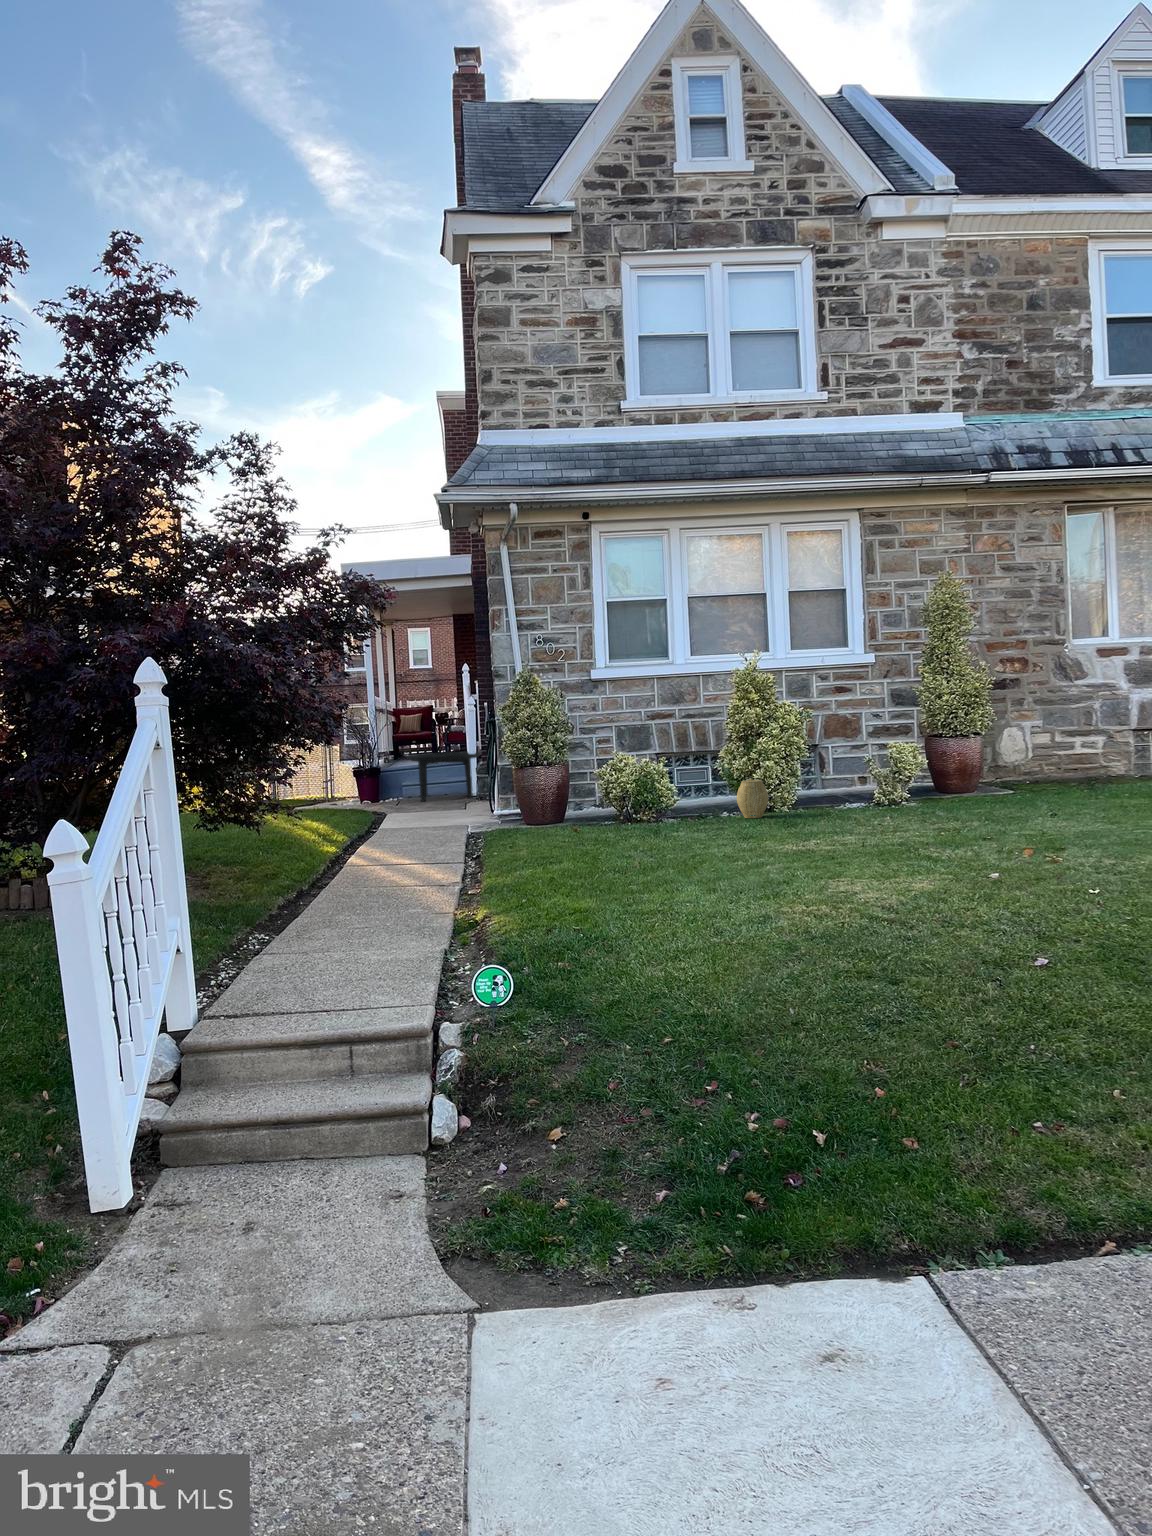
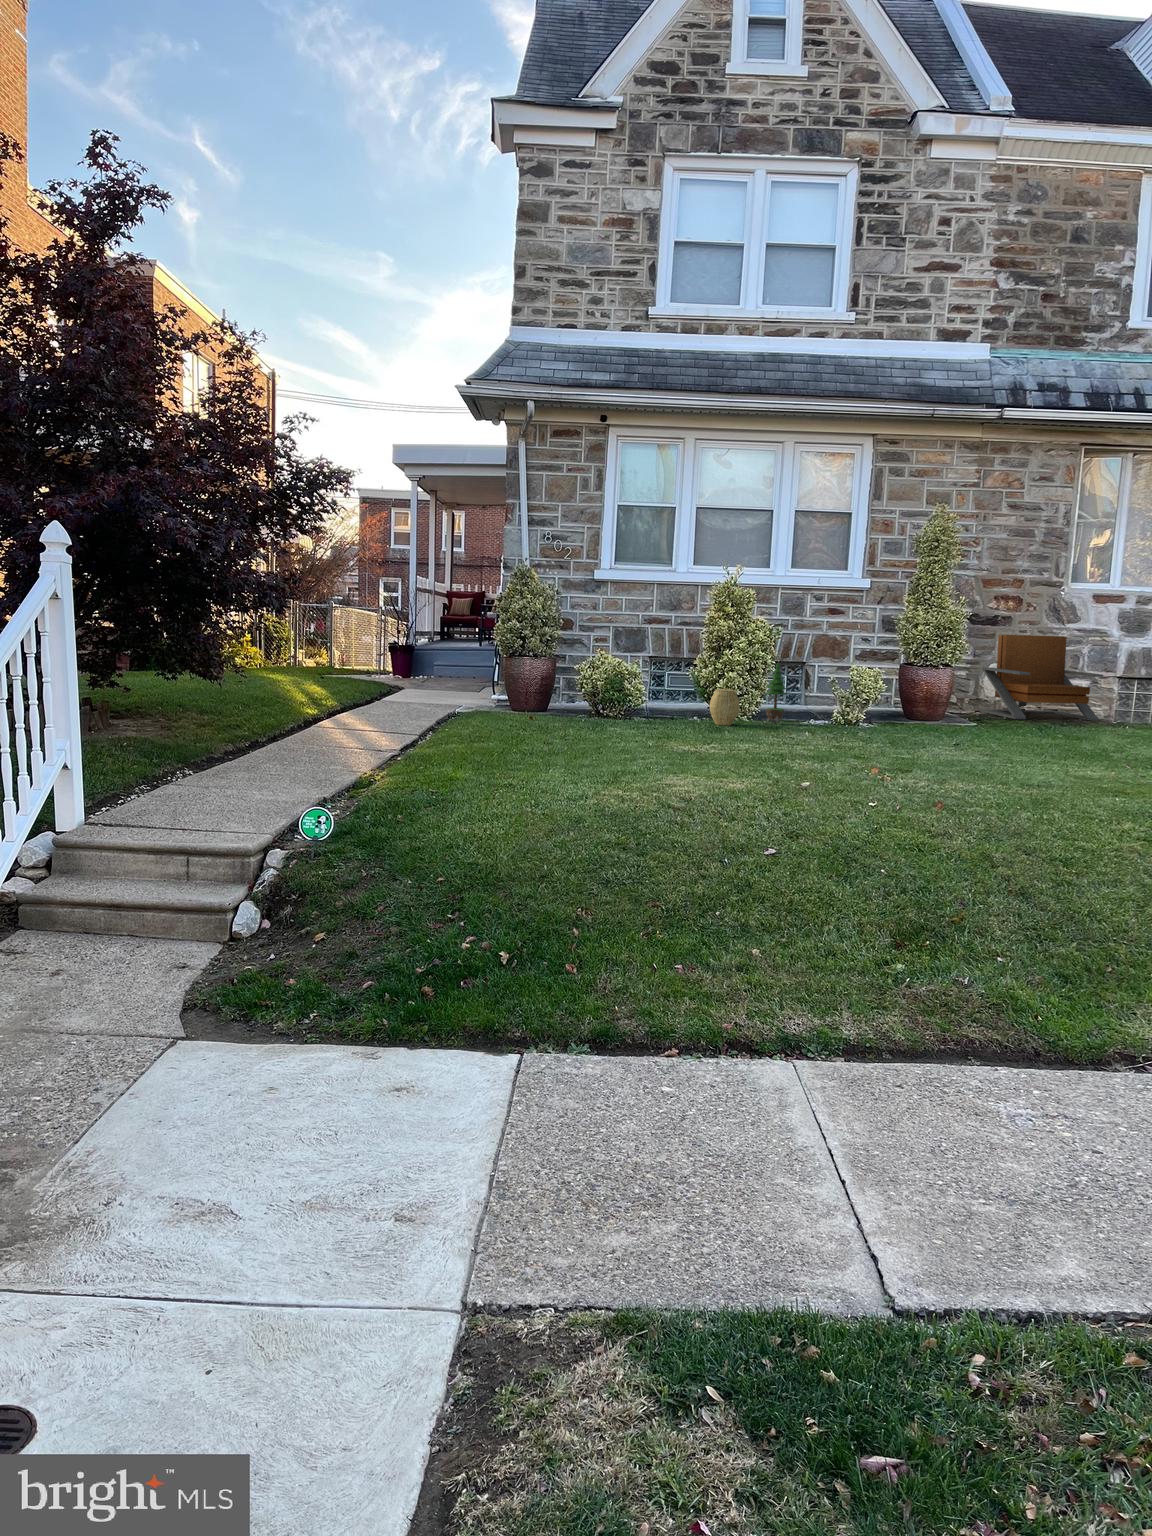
lounge chair: none [997,694,1125,783] -> present [979,635,1103,720]
potted tree: none [792,747,815,811] -> present [766,663,786,723]
round table: present [408,752,481,801] -> none [426,637,498,683]

